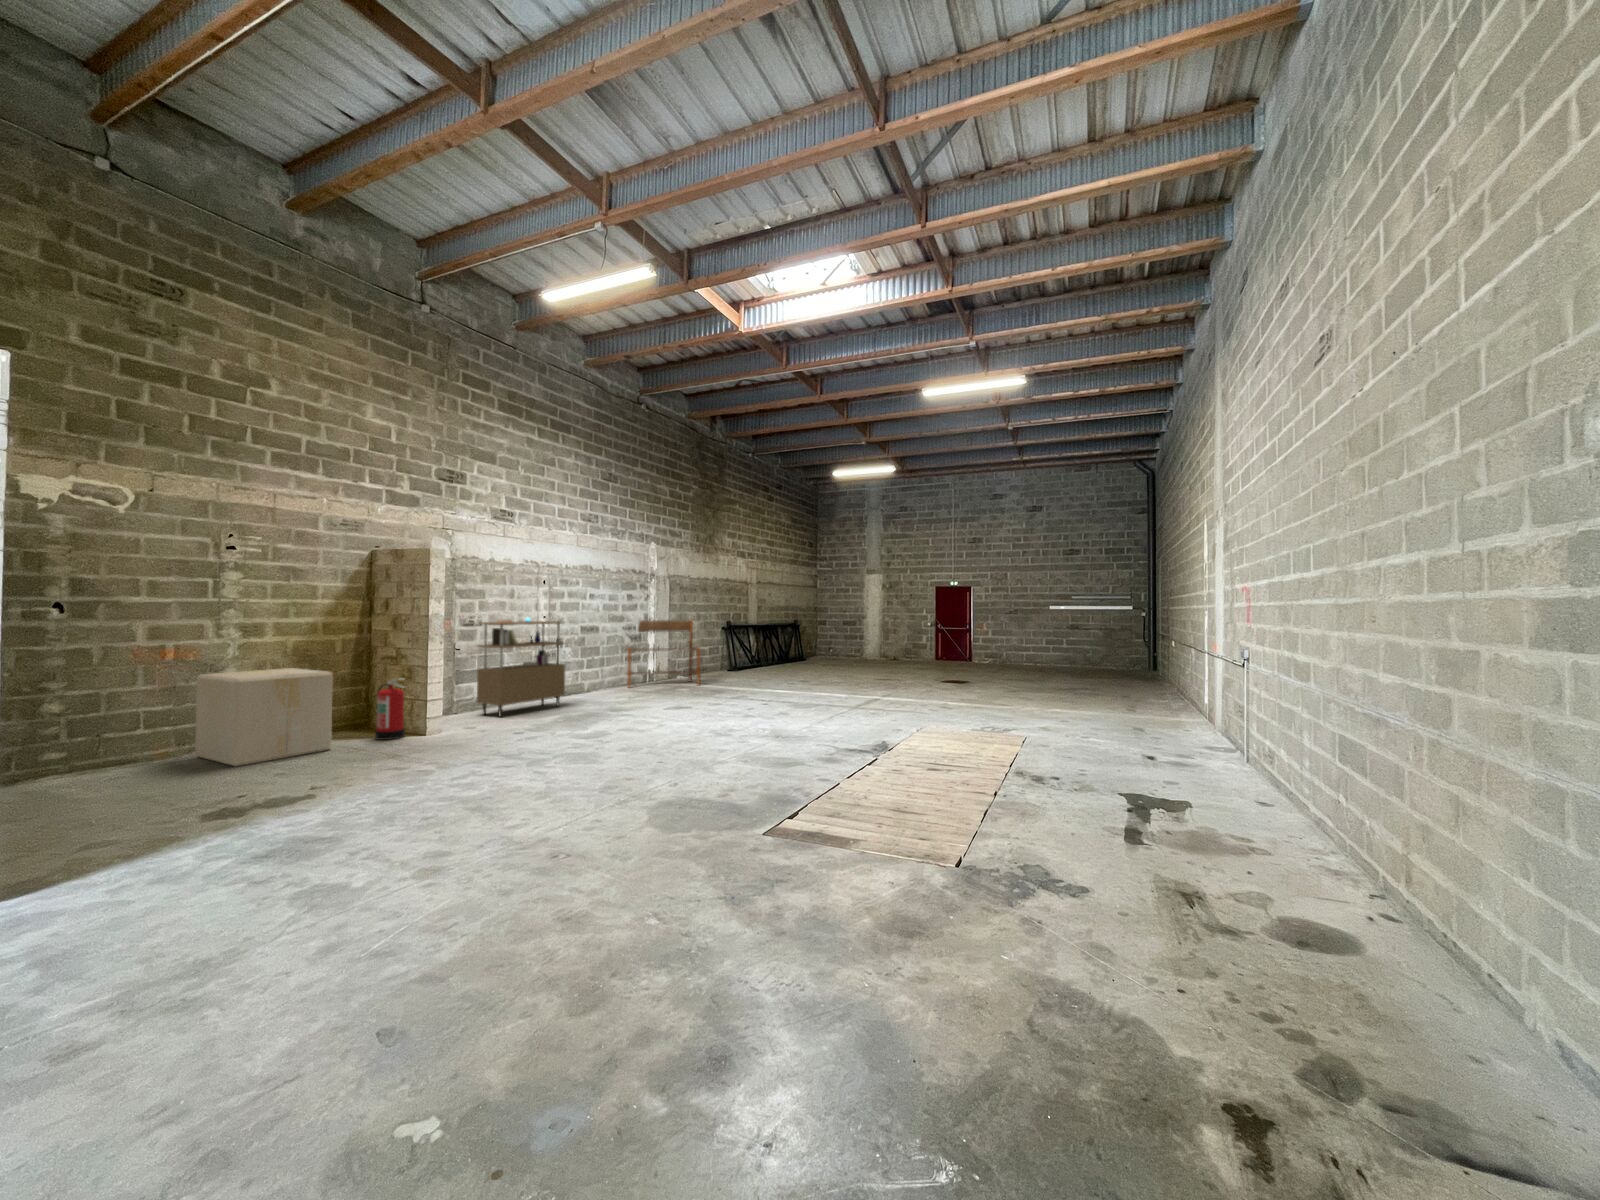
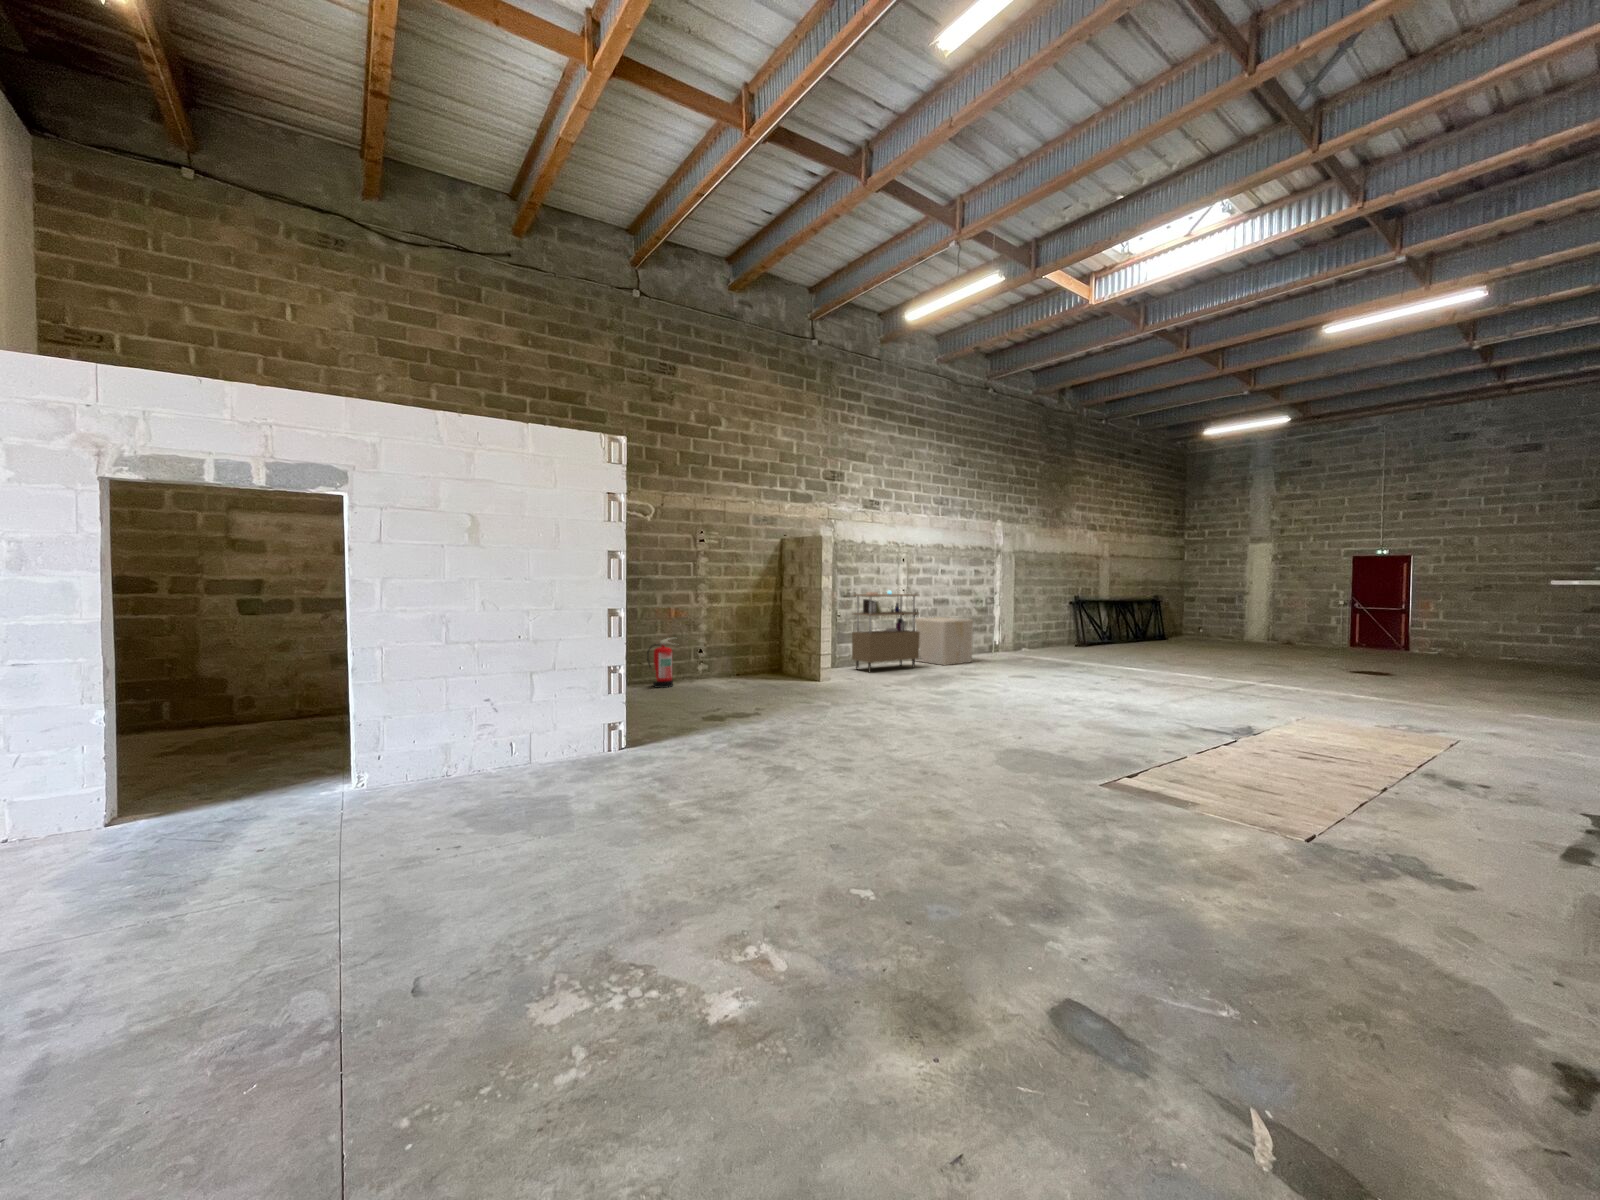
bench: present [627,620,700,687] -> none [971,593,1044,659]
cardboard box: present [195,668,333,766] -> present [915,617,973,665]
fire extinguisher: present [375,678,405,740] -> present [647,638,673,688]

